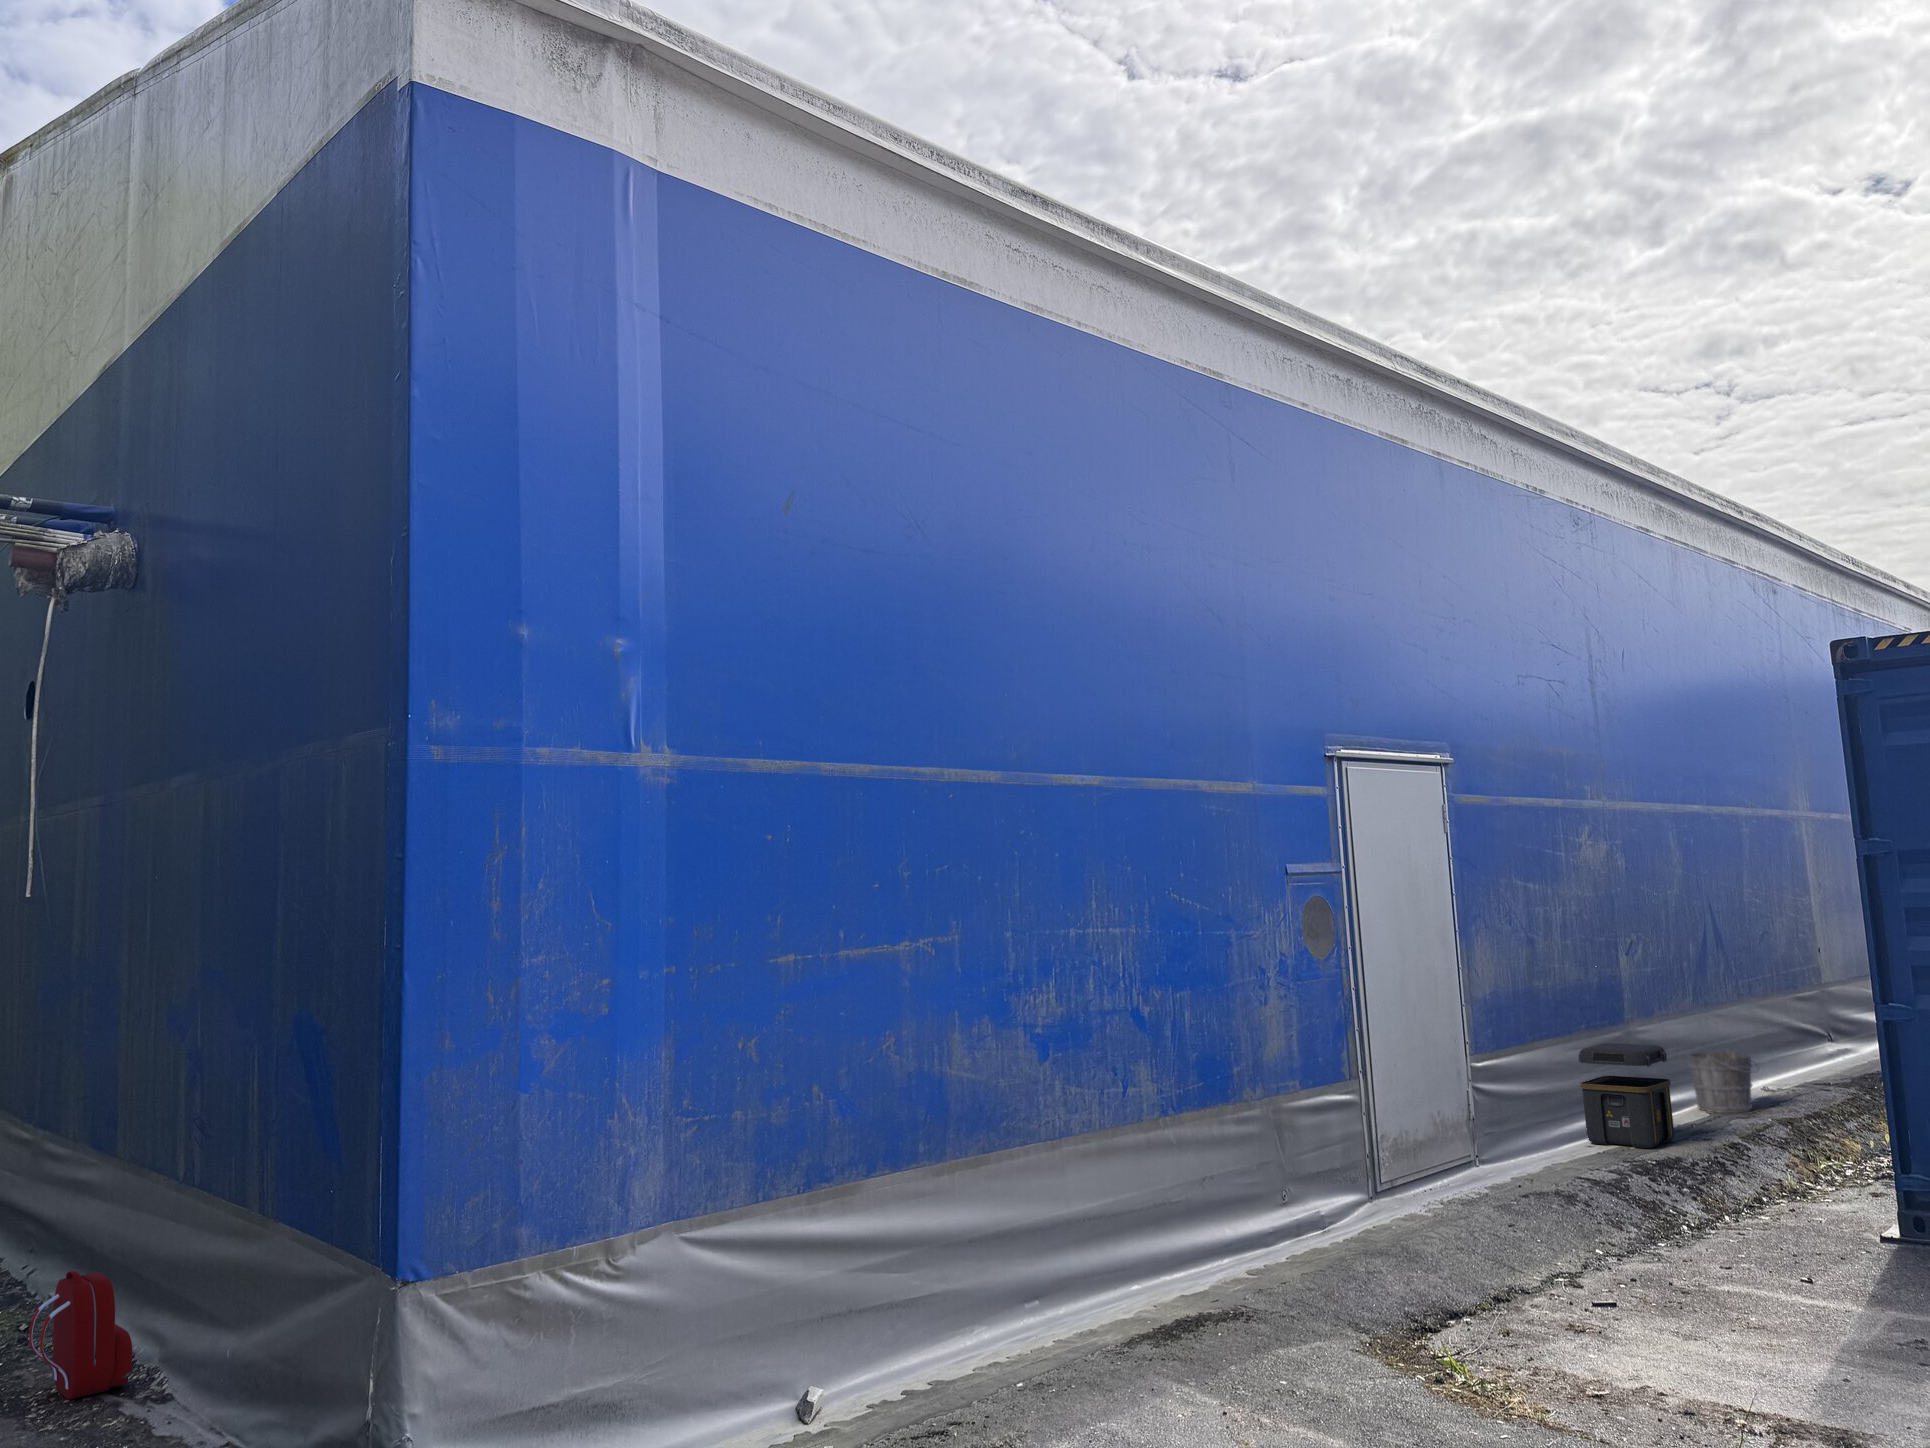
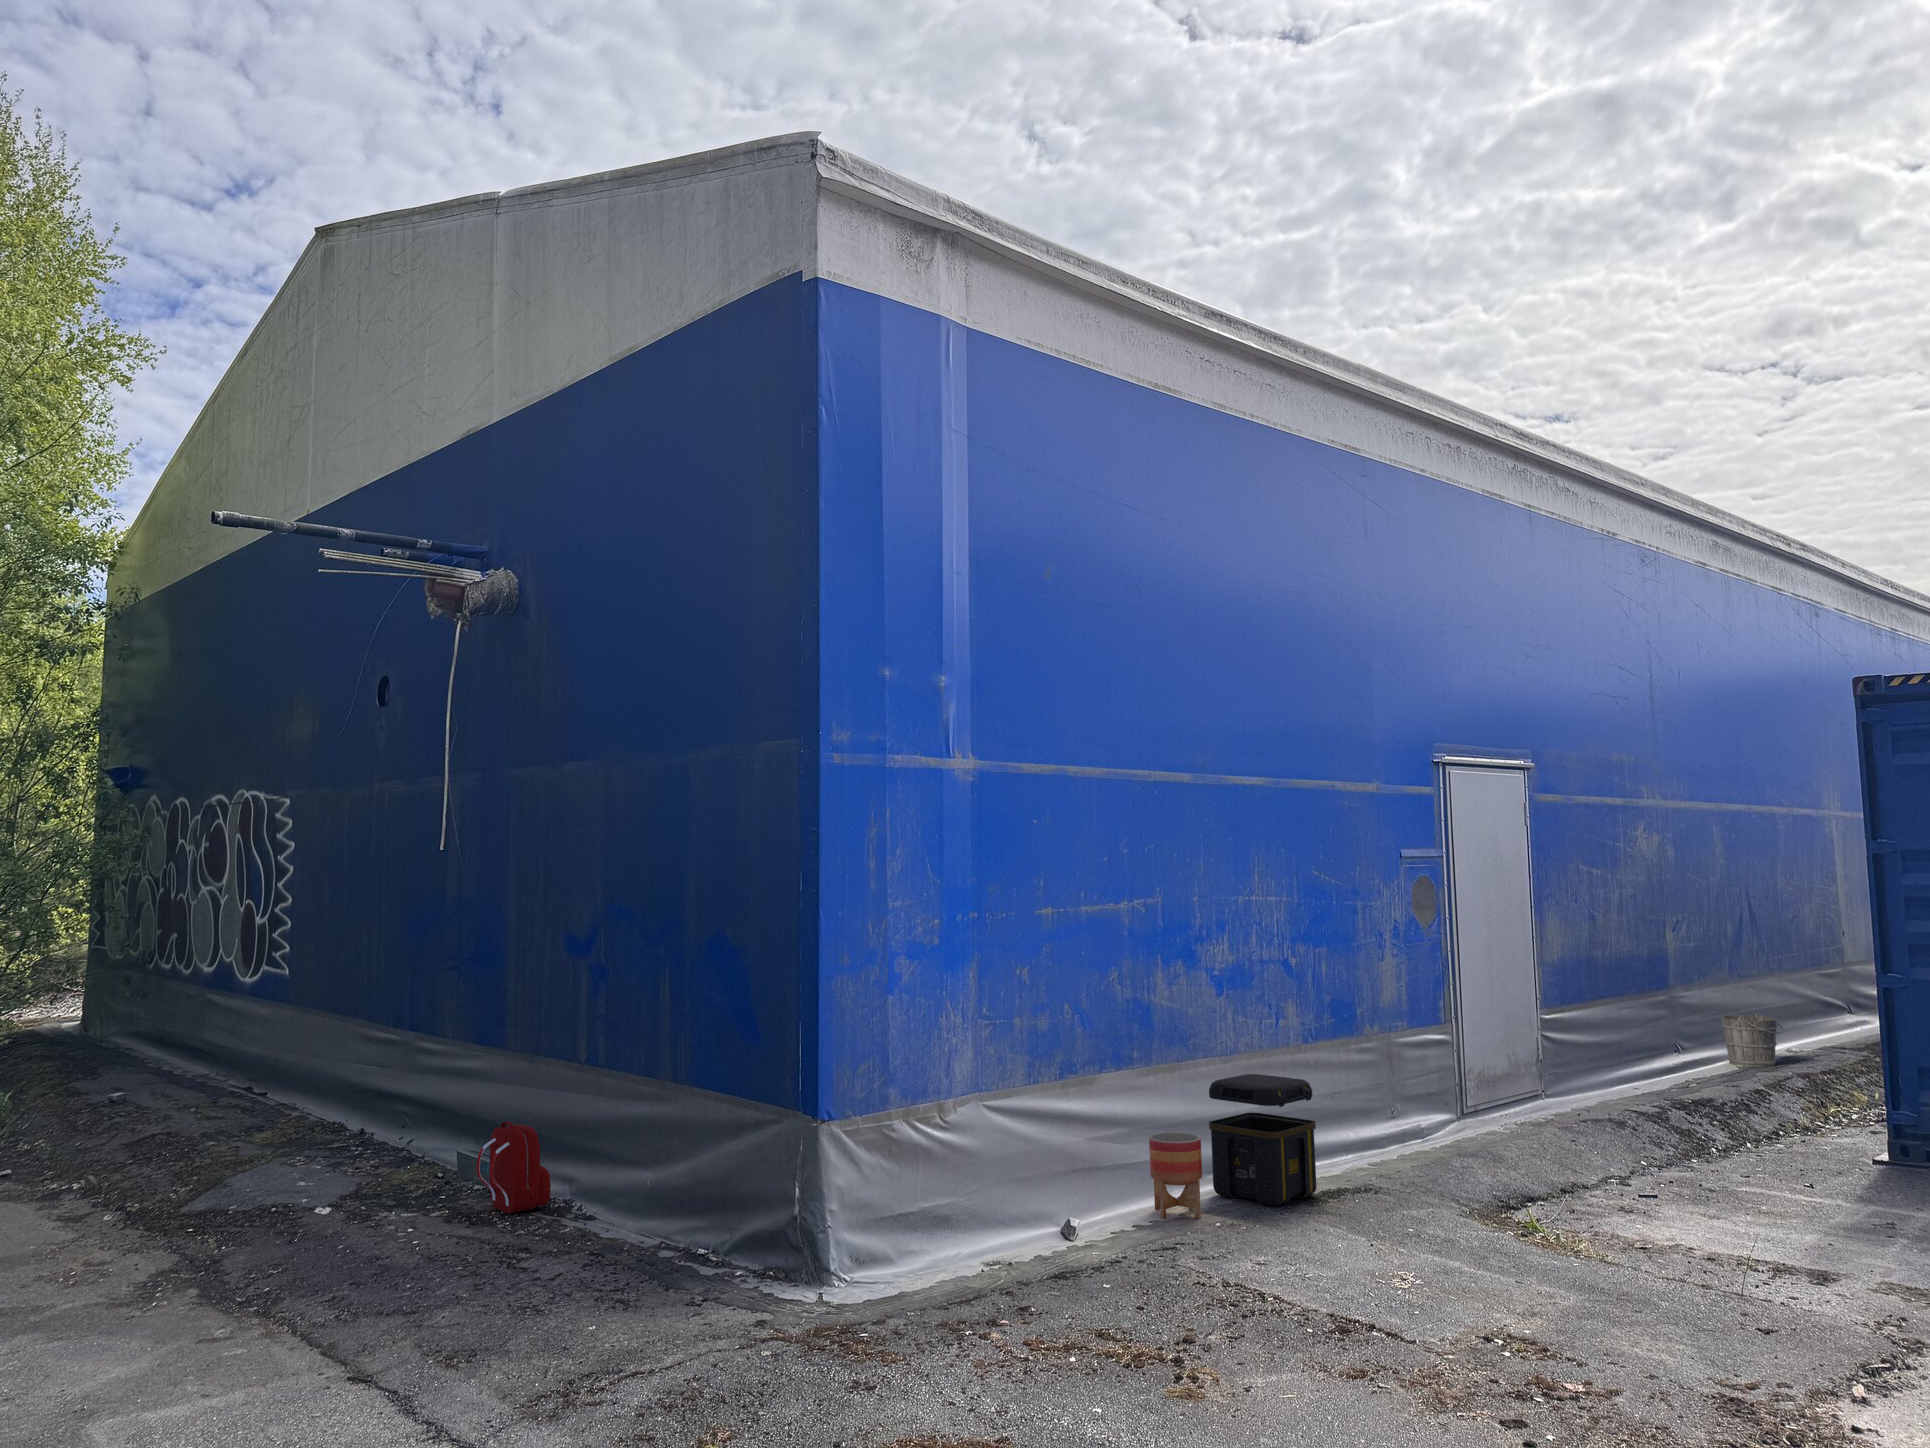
toolbox: present [1579,1043,1674,1149] -> present [1209,1074,1317,1206]
planter: none [939,1253,1008,1375] -> present [1149,1132,1202,1219]

